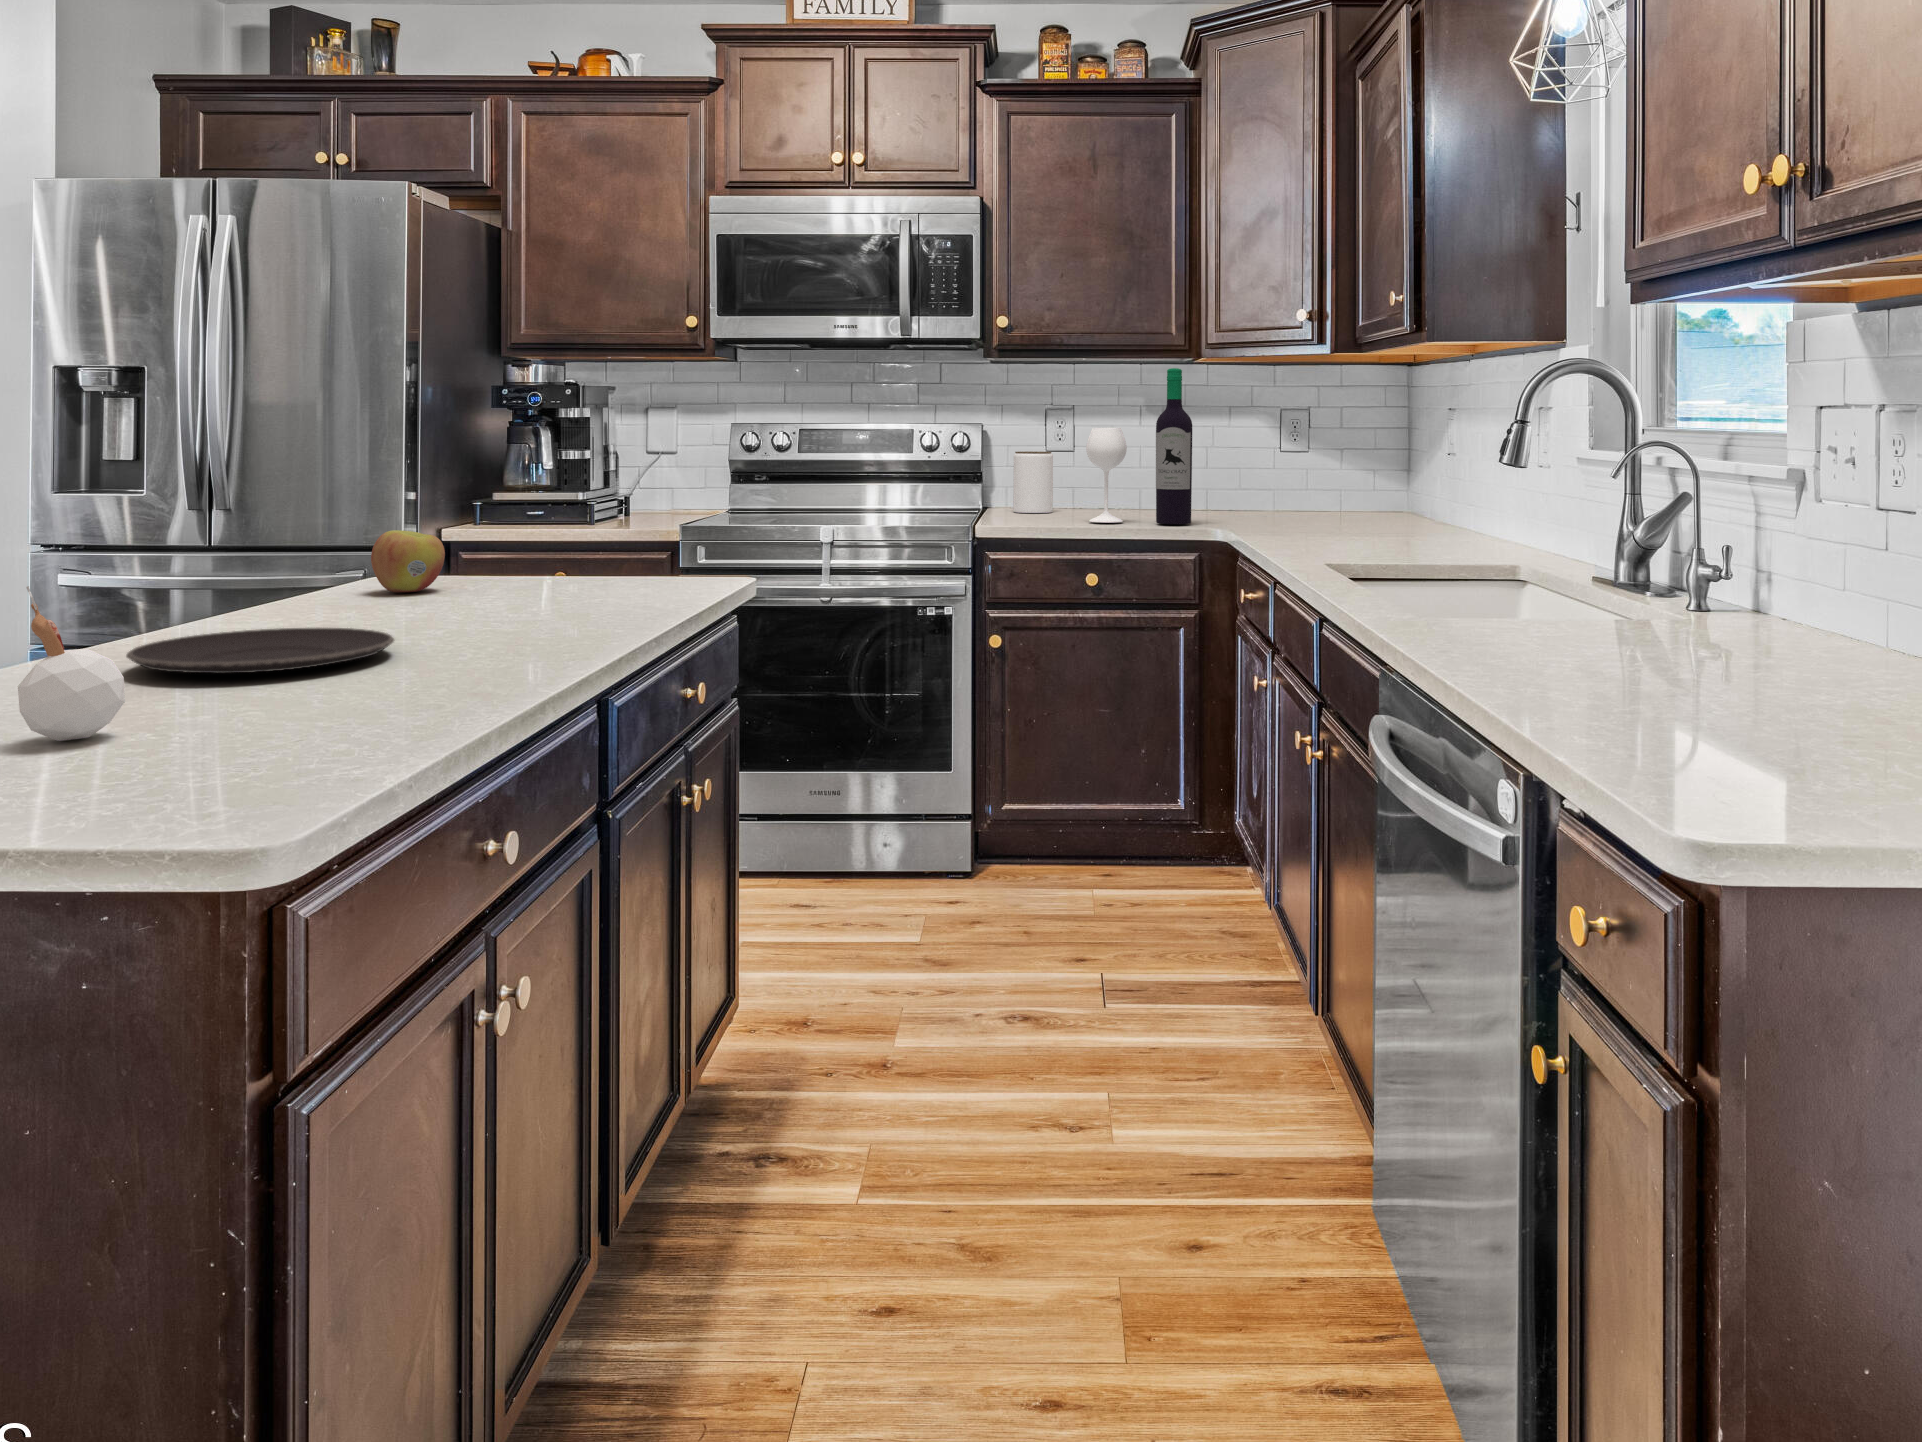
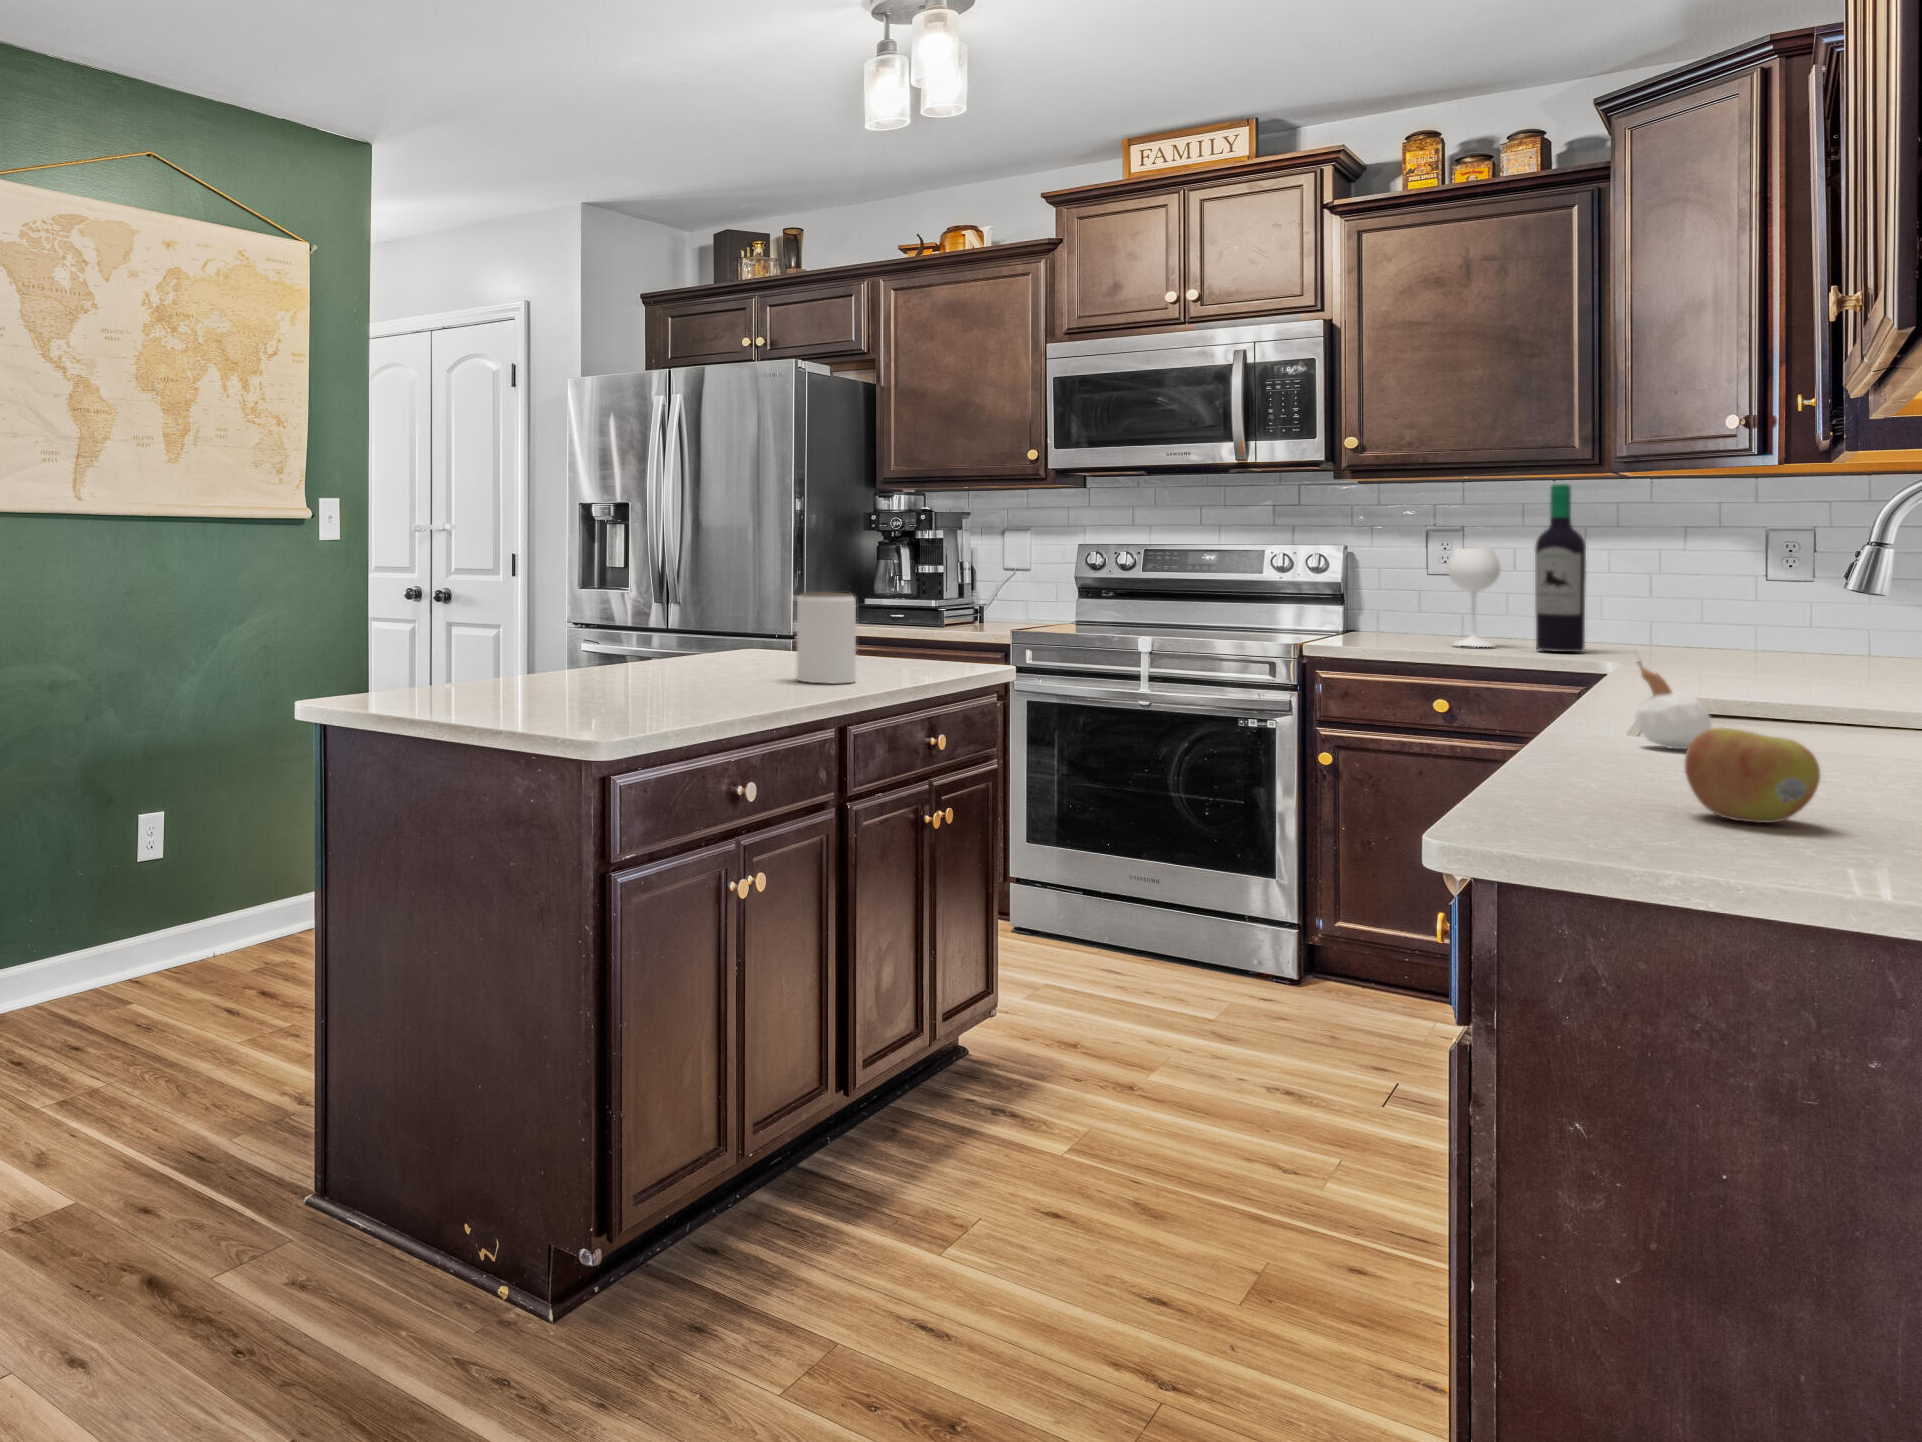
jar: present [1013,451,1053,513] -> present [797,592,856,684]
apple: present [371,530,445,592] -> present [1685,728,1820,823]
candle: present [18,586,125,741] -> present [1635,661,1712,749]
plate: present [126,628,394,673] -> none [574,673,718,693]

